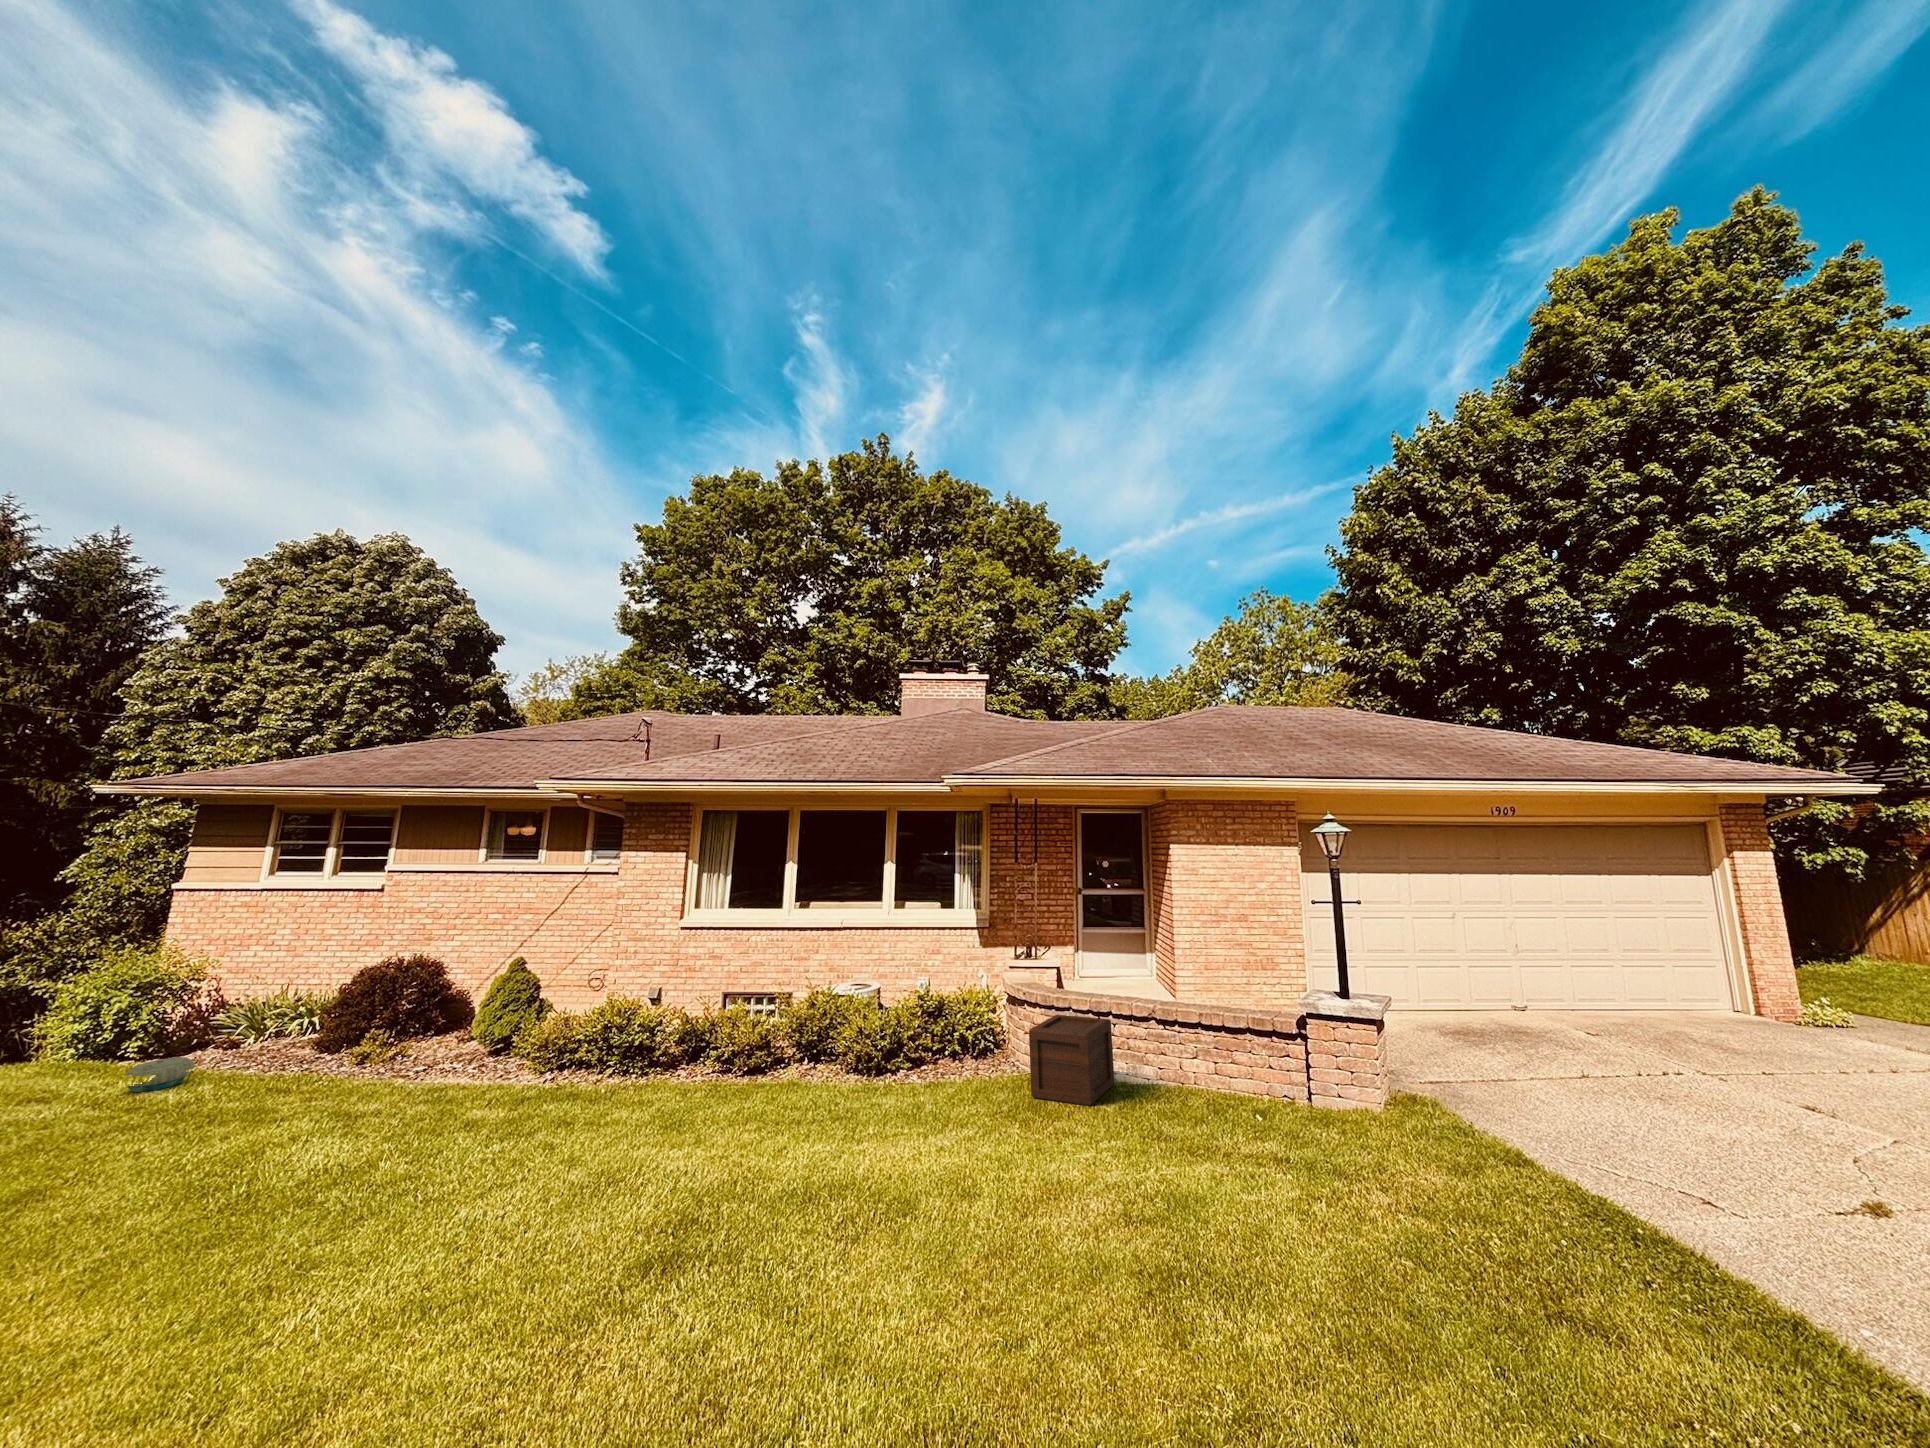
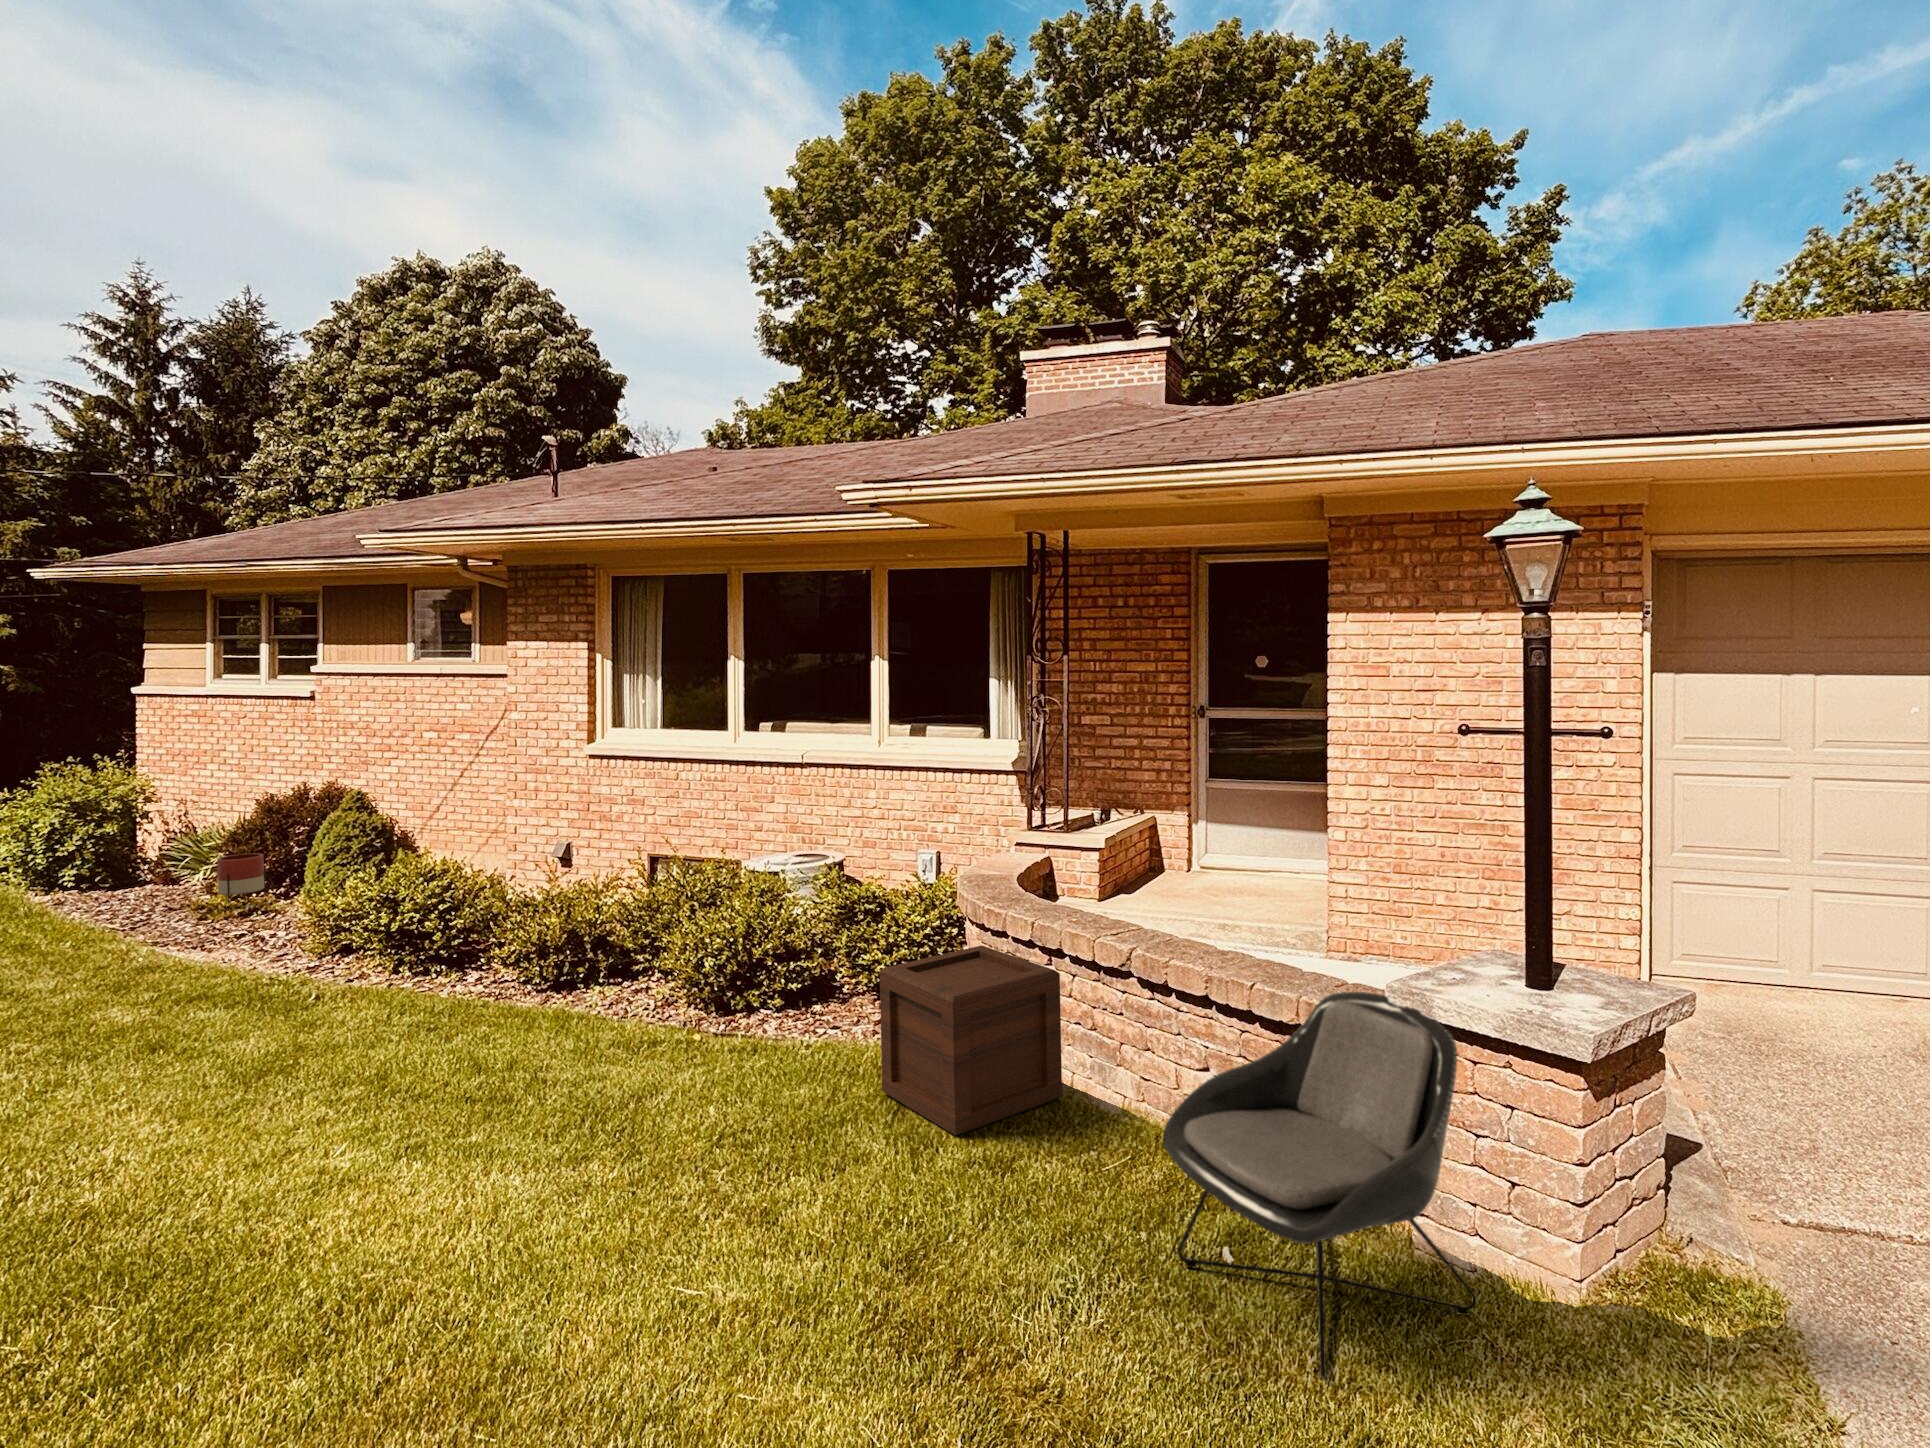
lounge chair: none [1223,1001,1339,1142] -> present [1163,992,1477,1379]
planter: none [327,1033,371,1085] -> present [217,853,266,911]
basket: present [126,1057,194,1092] -> none [81,859,150,892]

